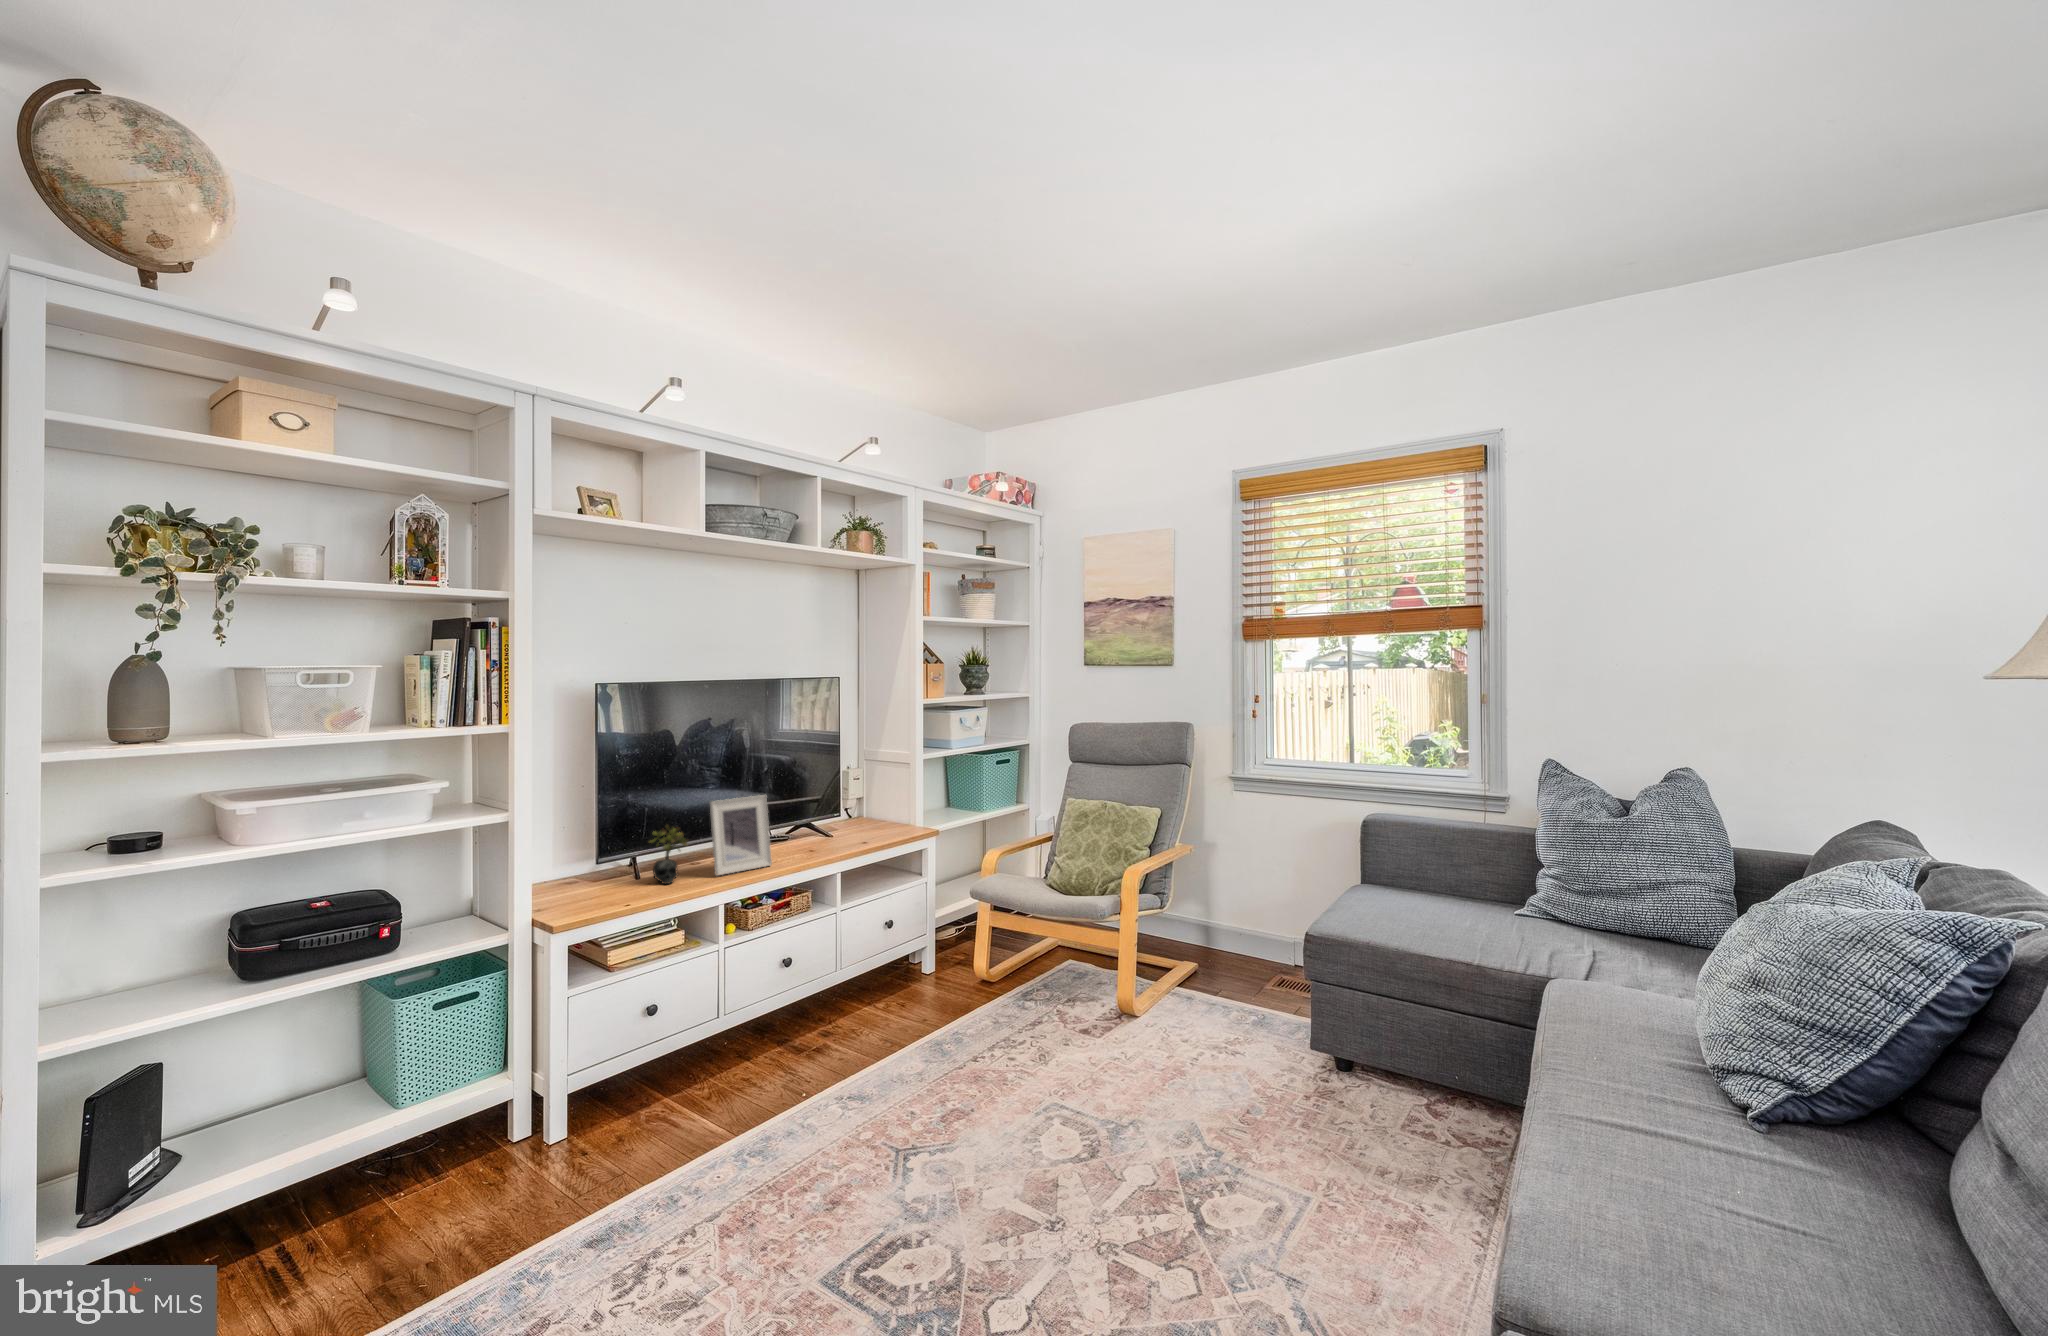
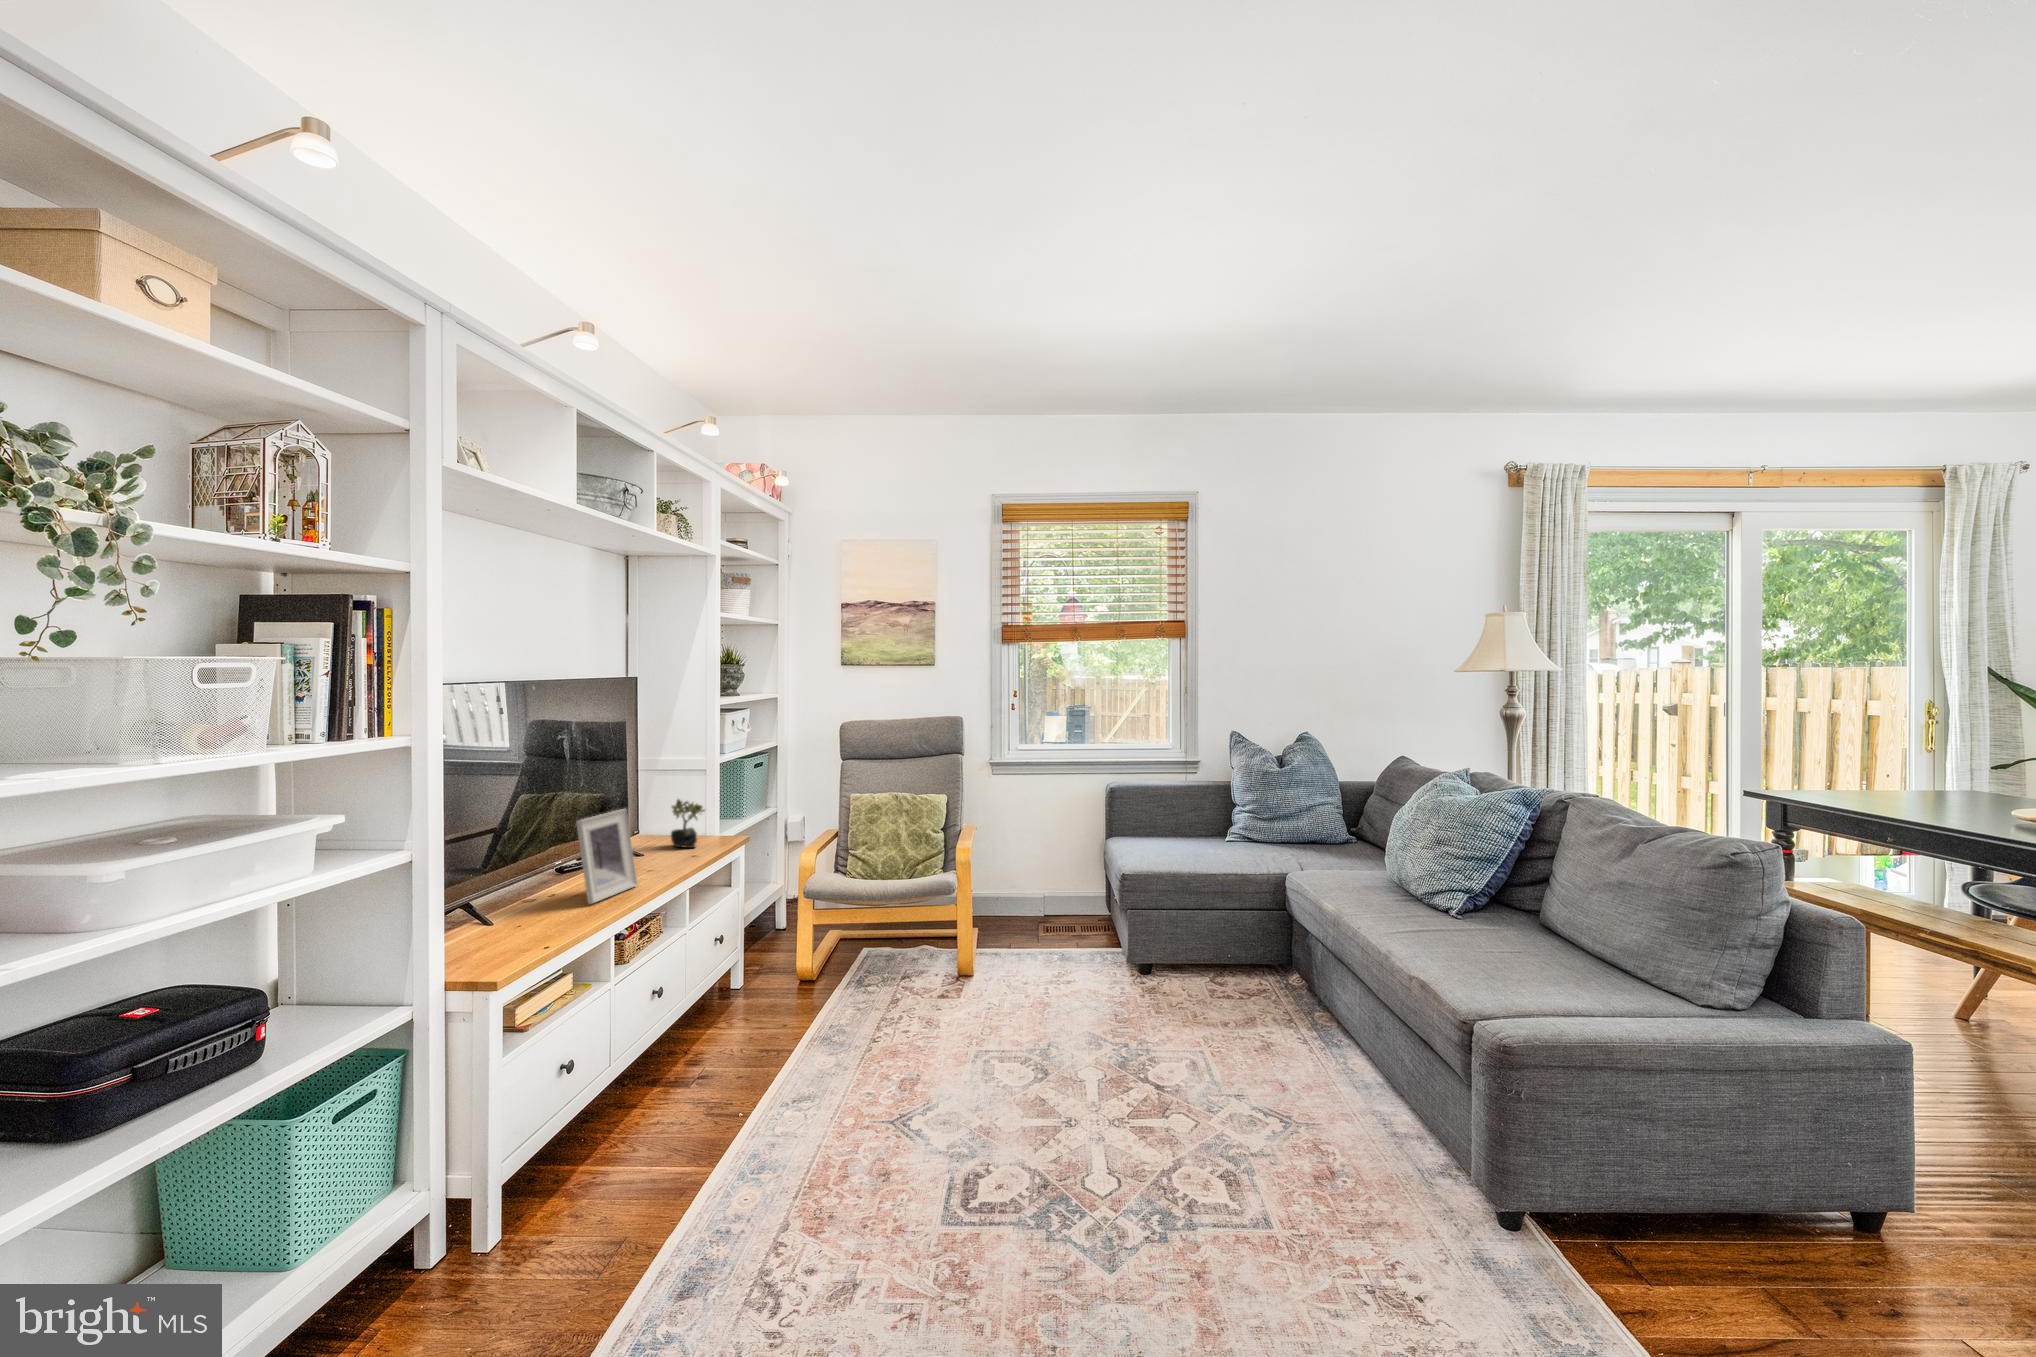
succulent plant: present [650,825,688,884] -> present [671,799,704,848]

